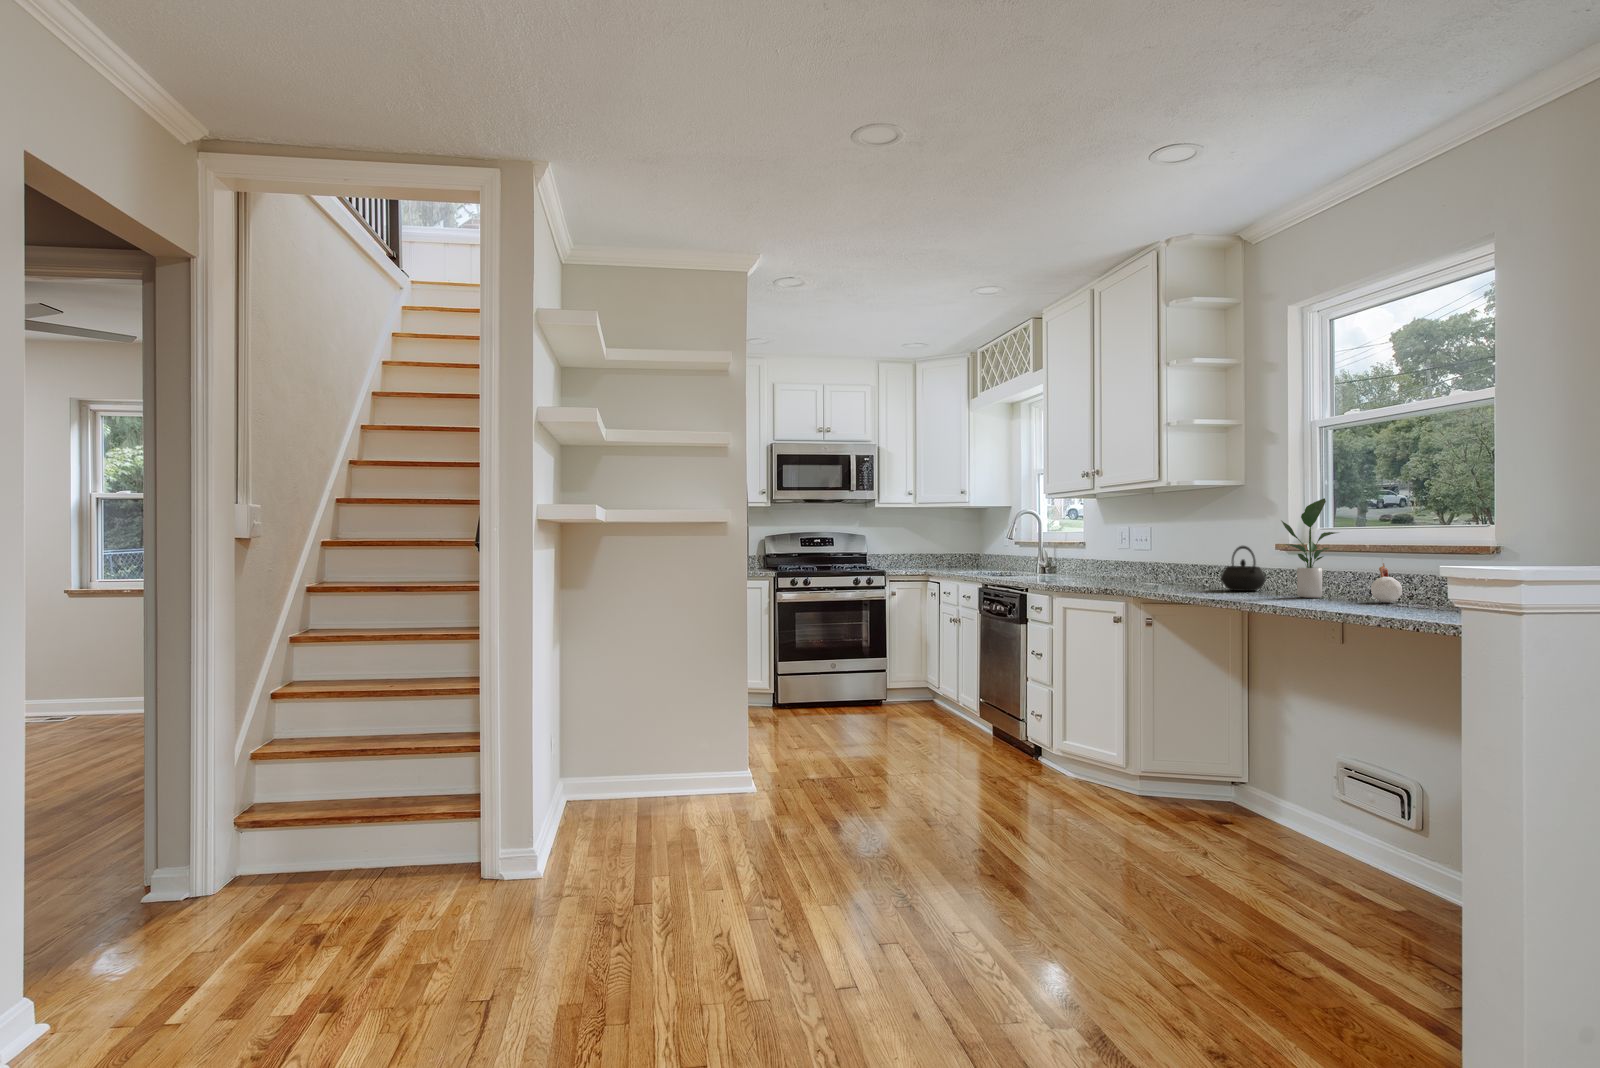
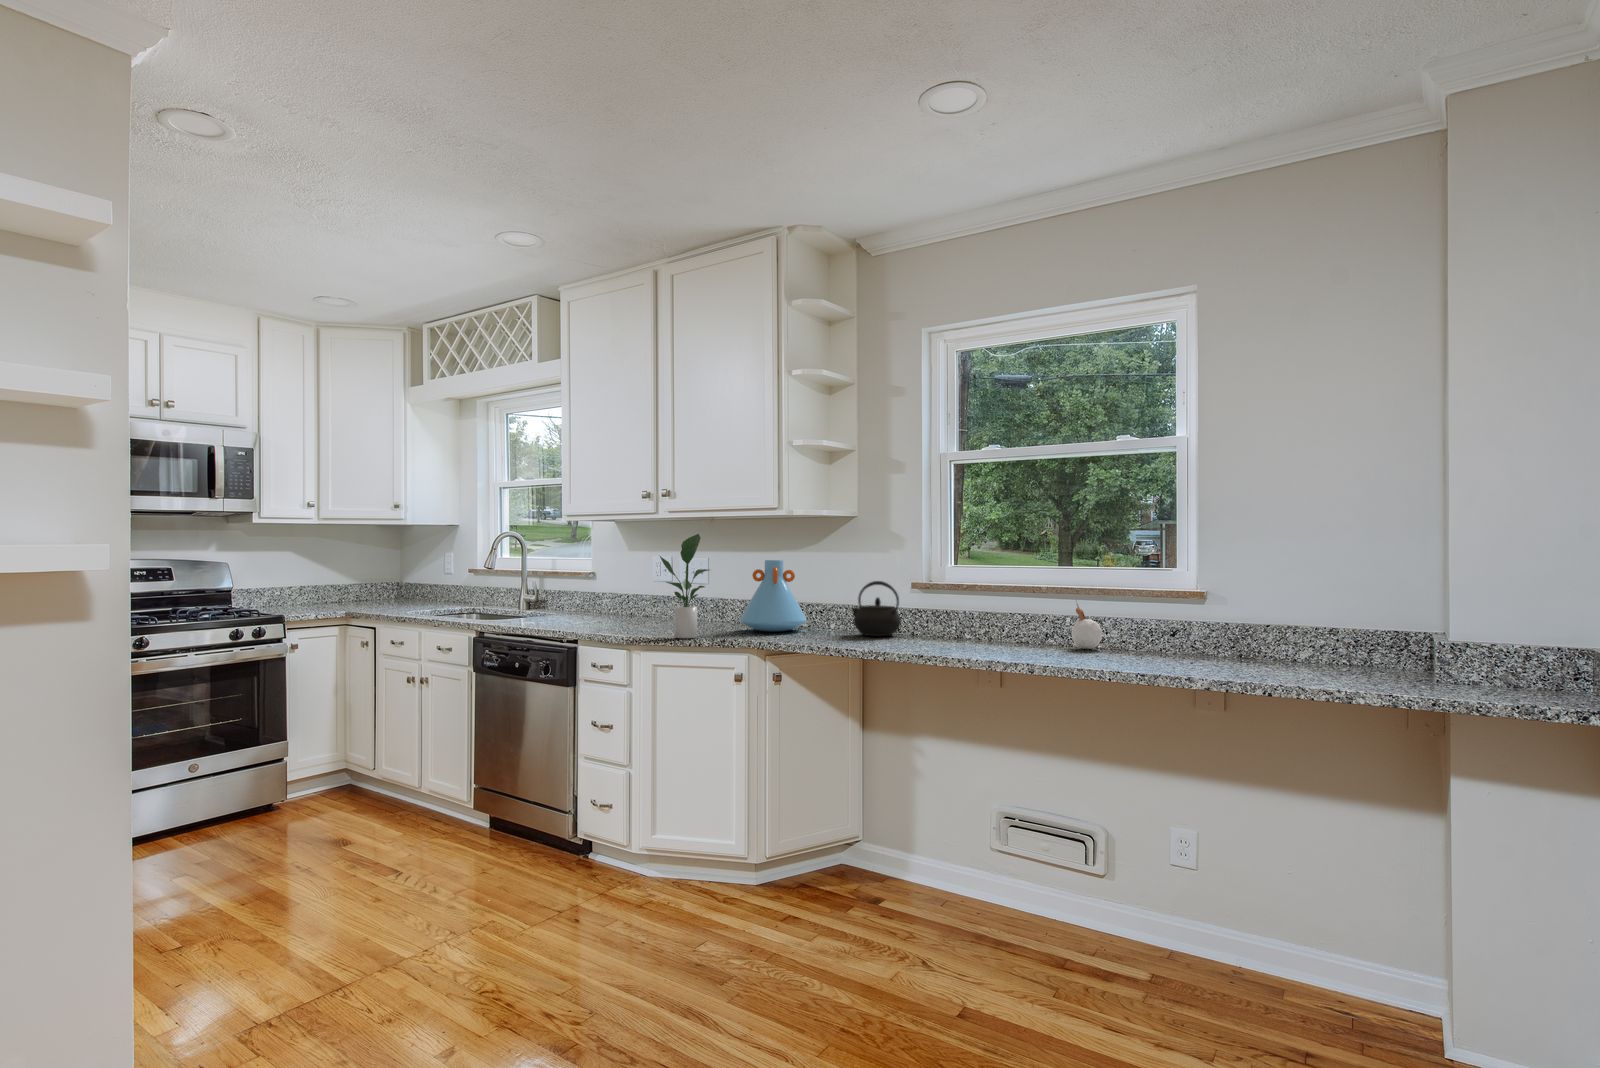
potted plant: present [1282,498,1337,598] -> present [660,534,709,639]
vase: none [1144,530,1202,586] -> present [740,560,807,631]

